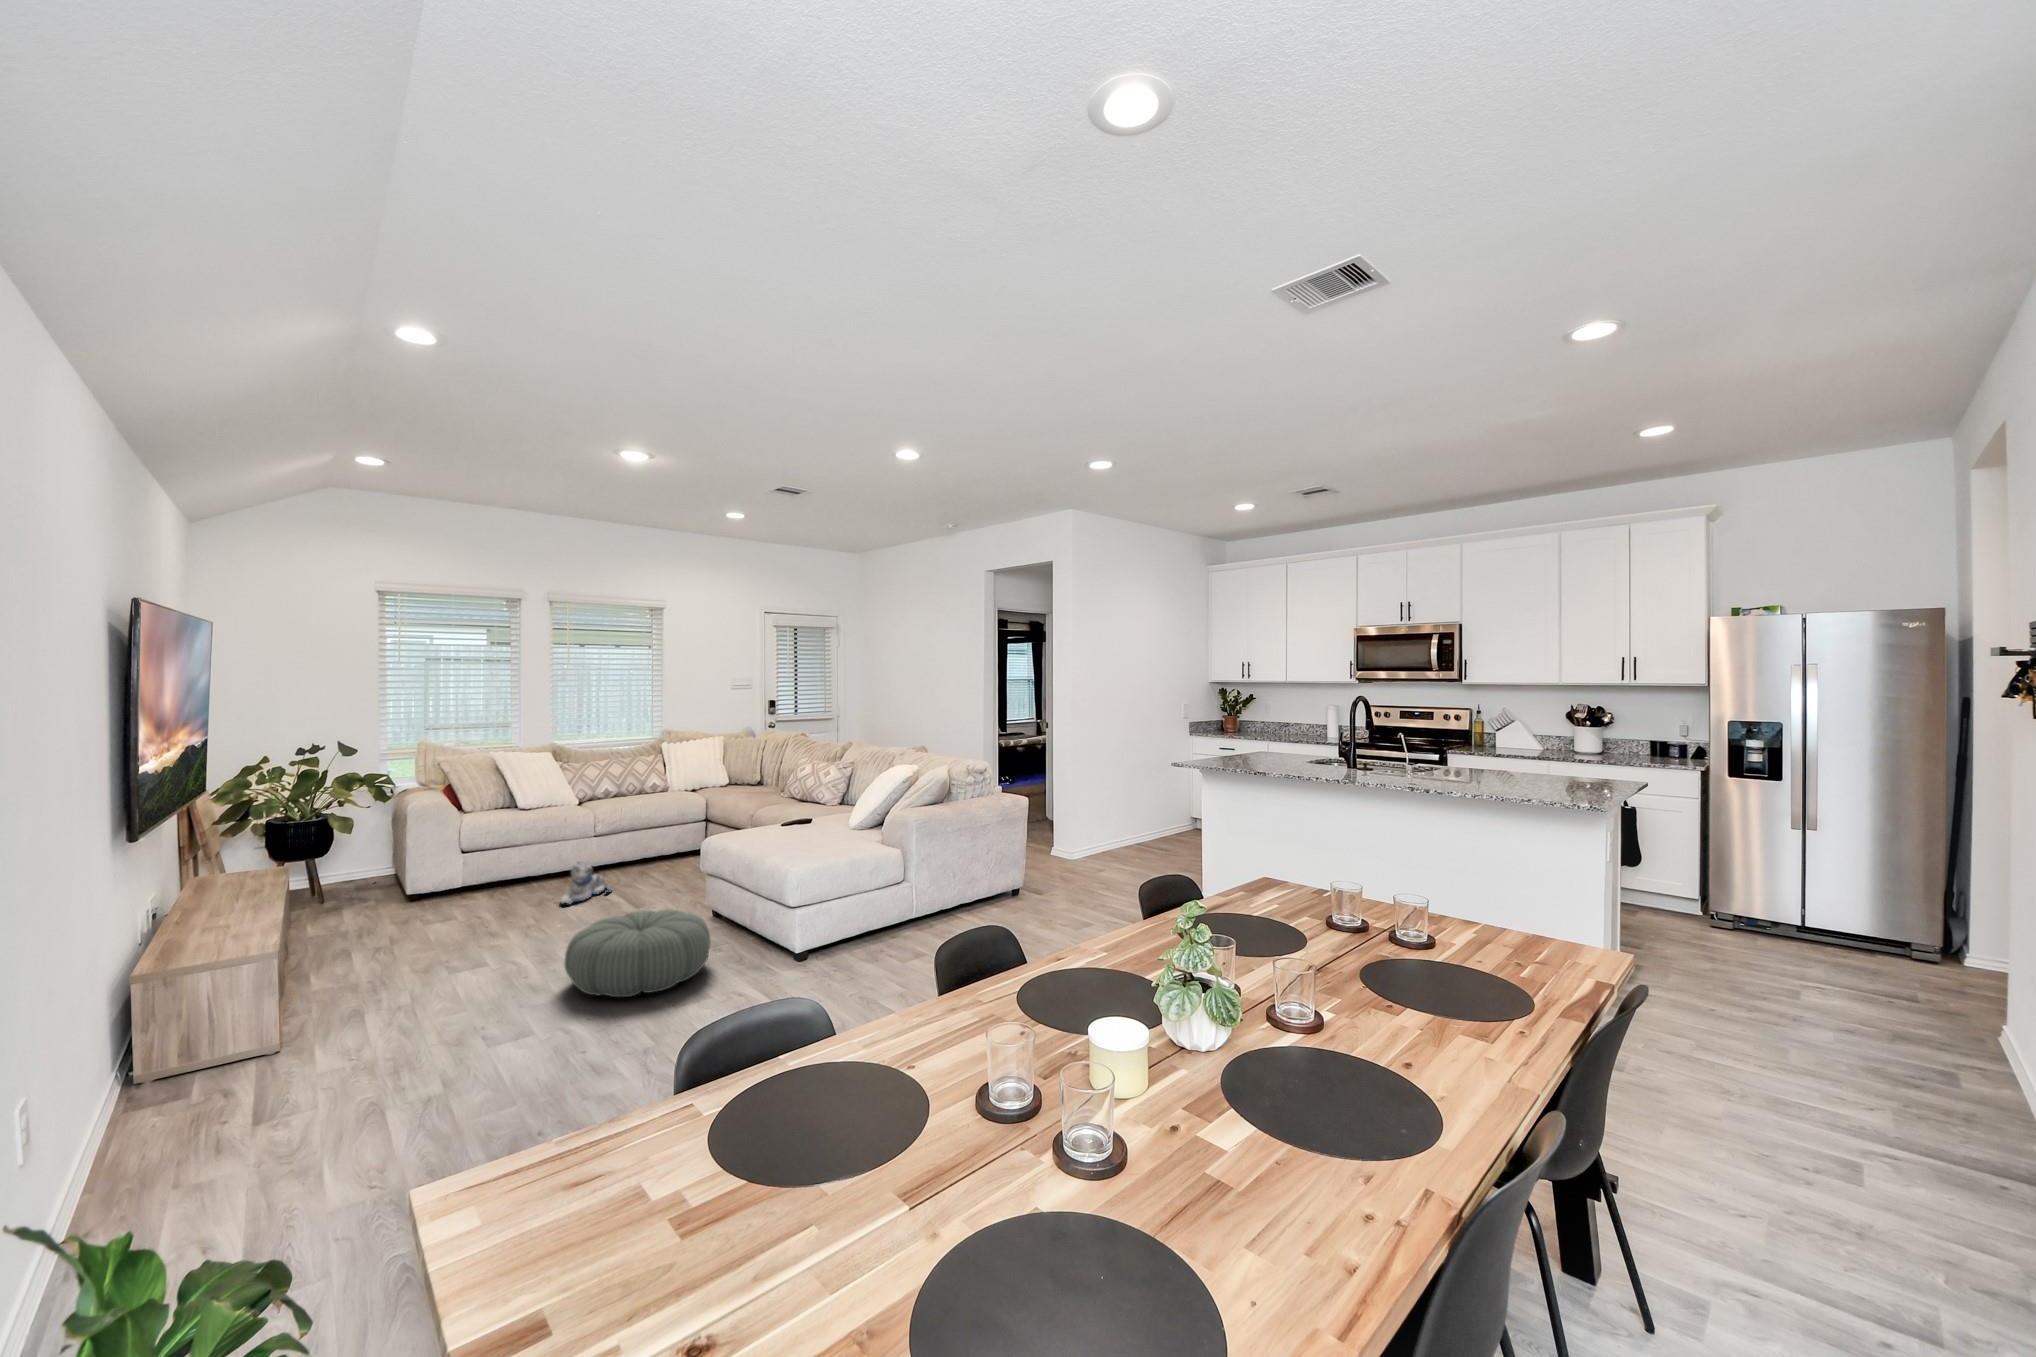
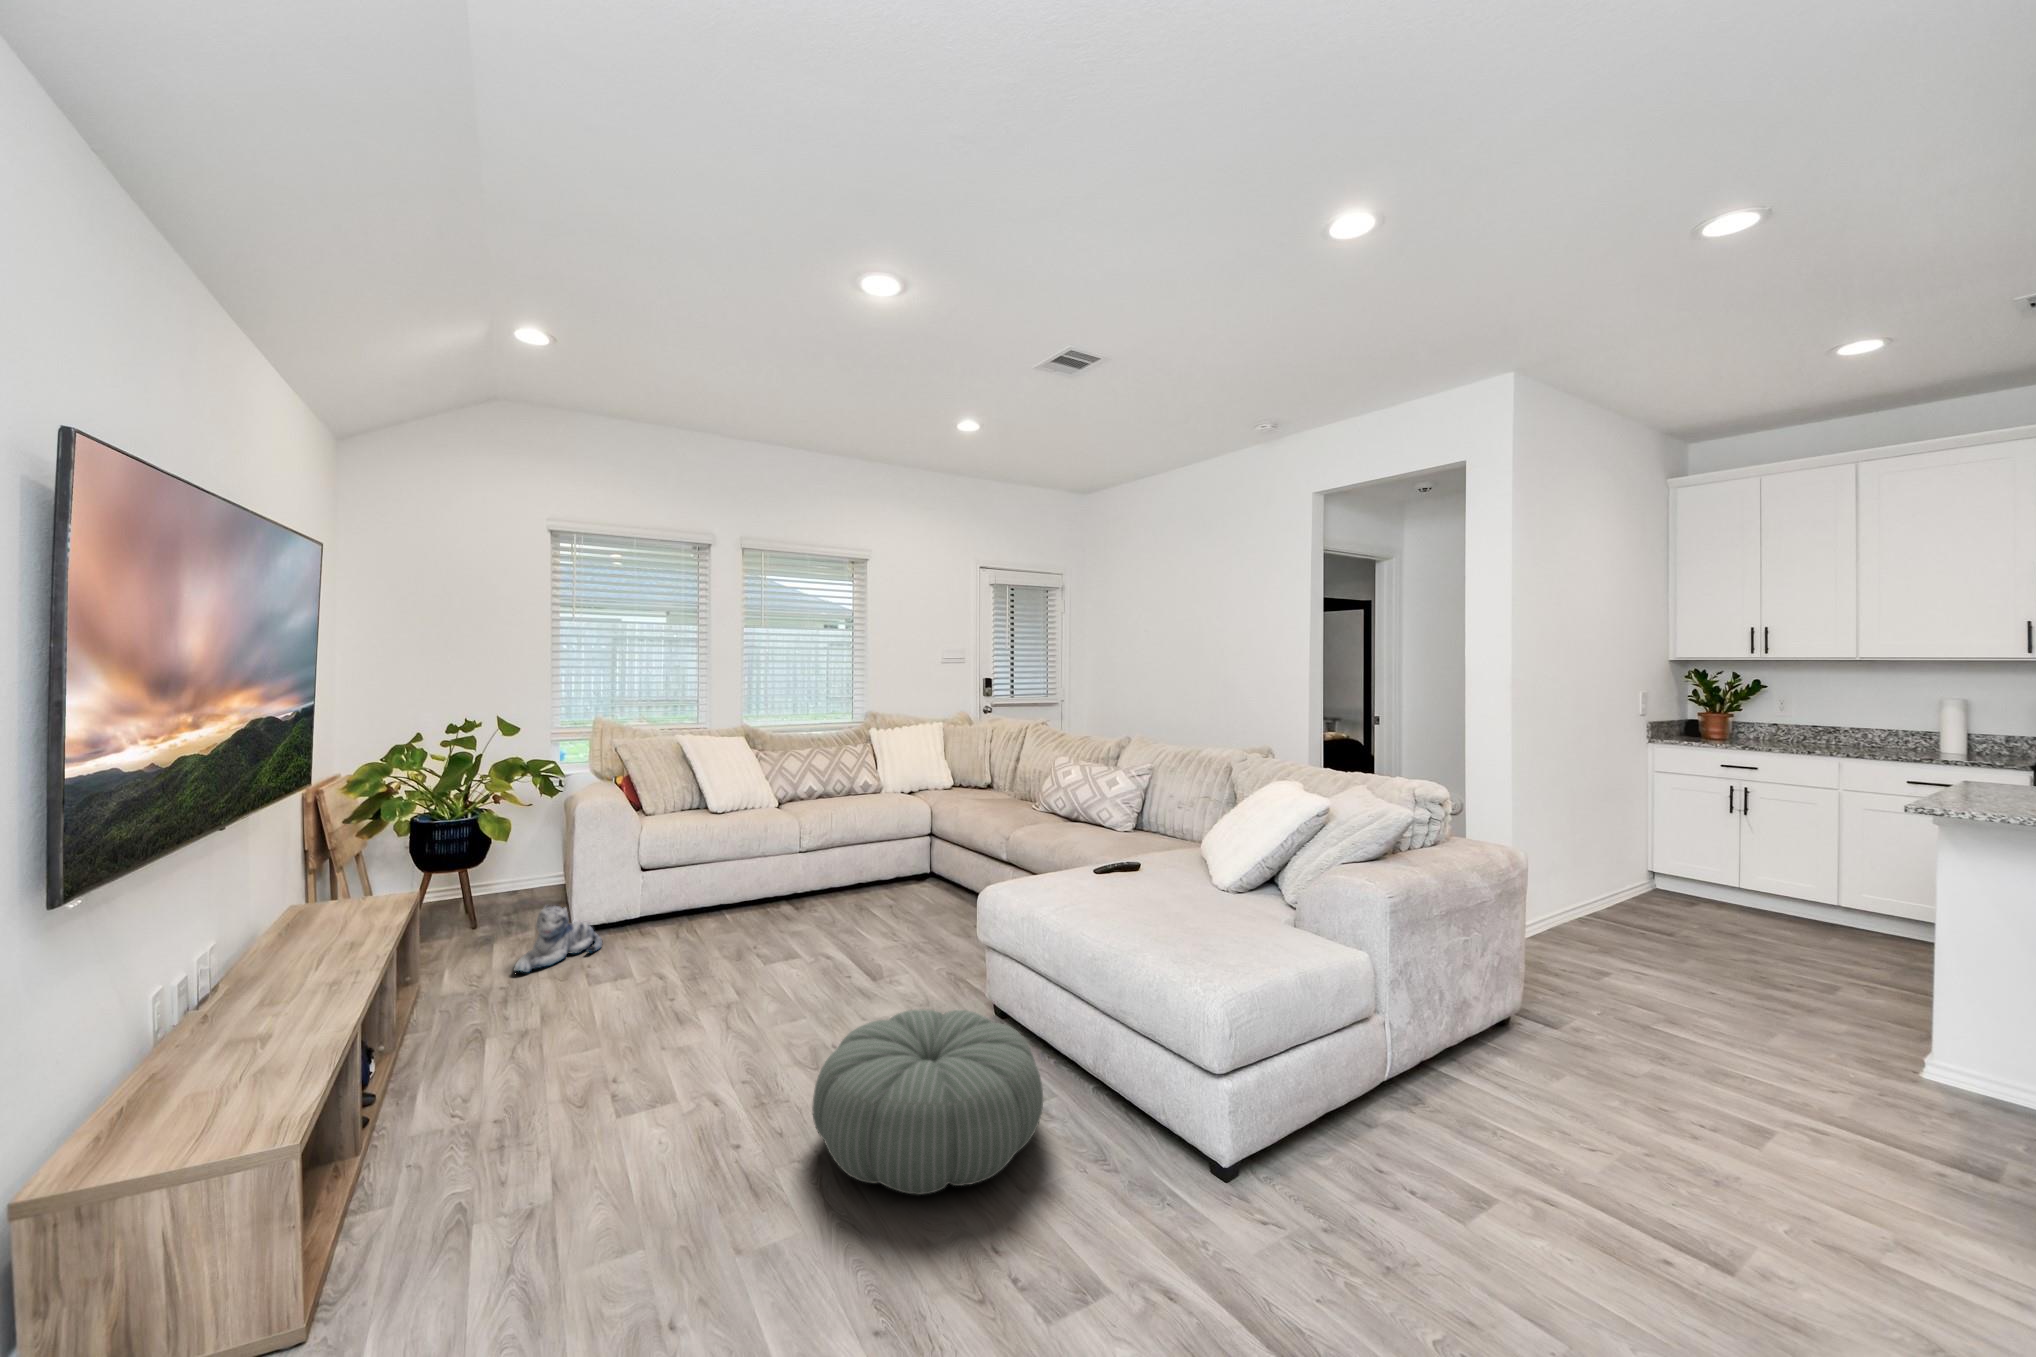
plush toy: present [561,862,612,904] -> present [514,905,602,972]

